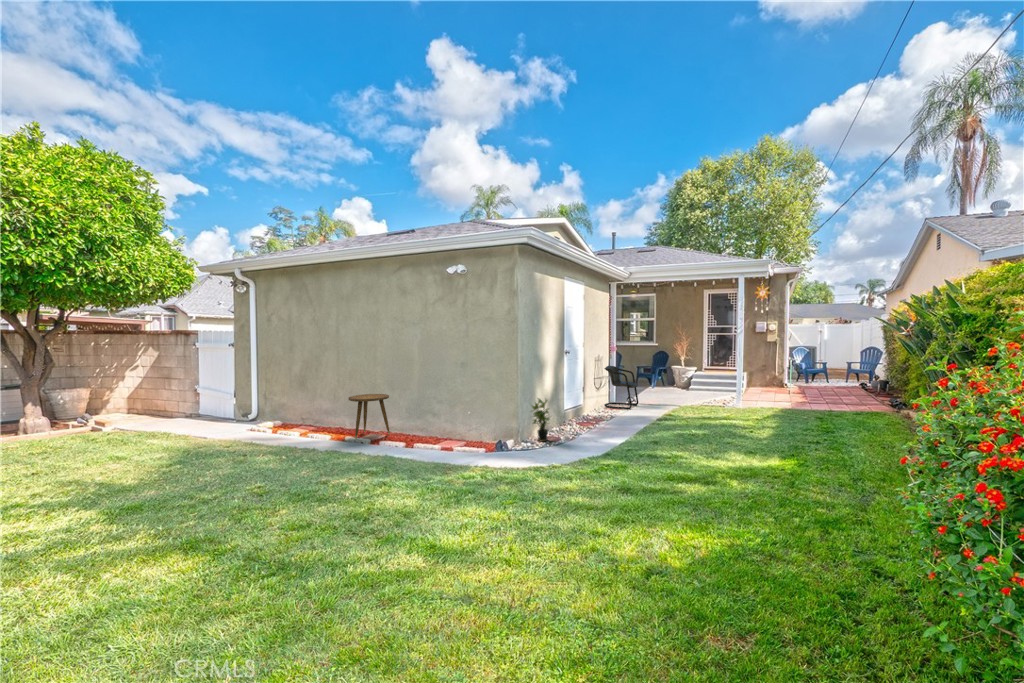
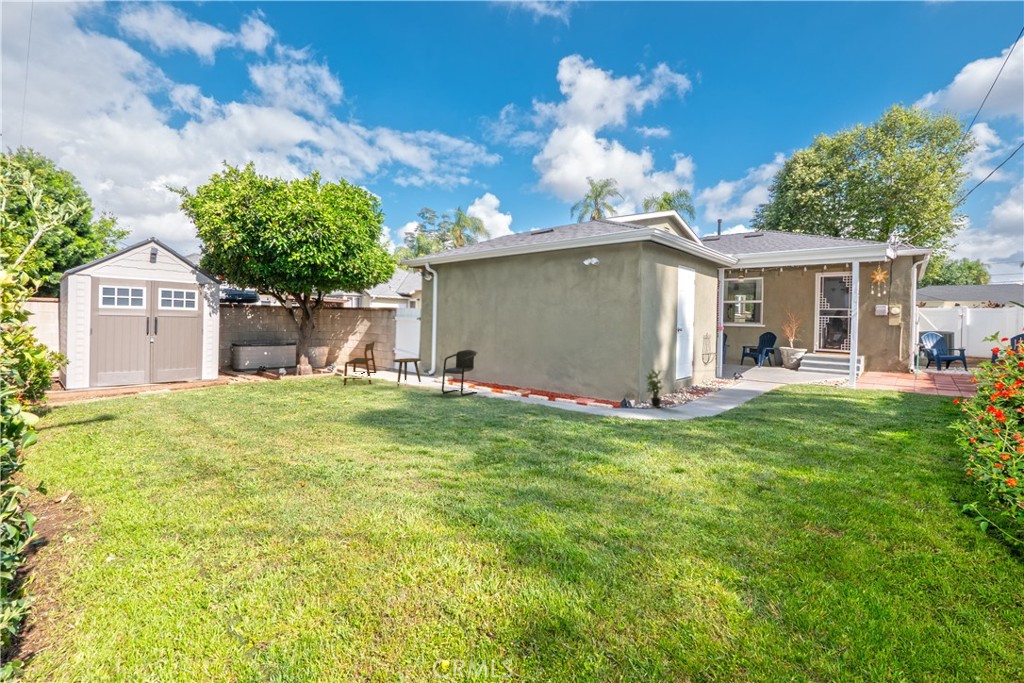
chair: present [604,366,638,410] -> present [442,350,477,396]
bench: none [165,368,217,426] -> present [344,342,377,385]
side table: present [348,394,390,439] -> present [393,358,421,388]

